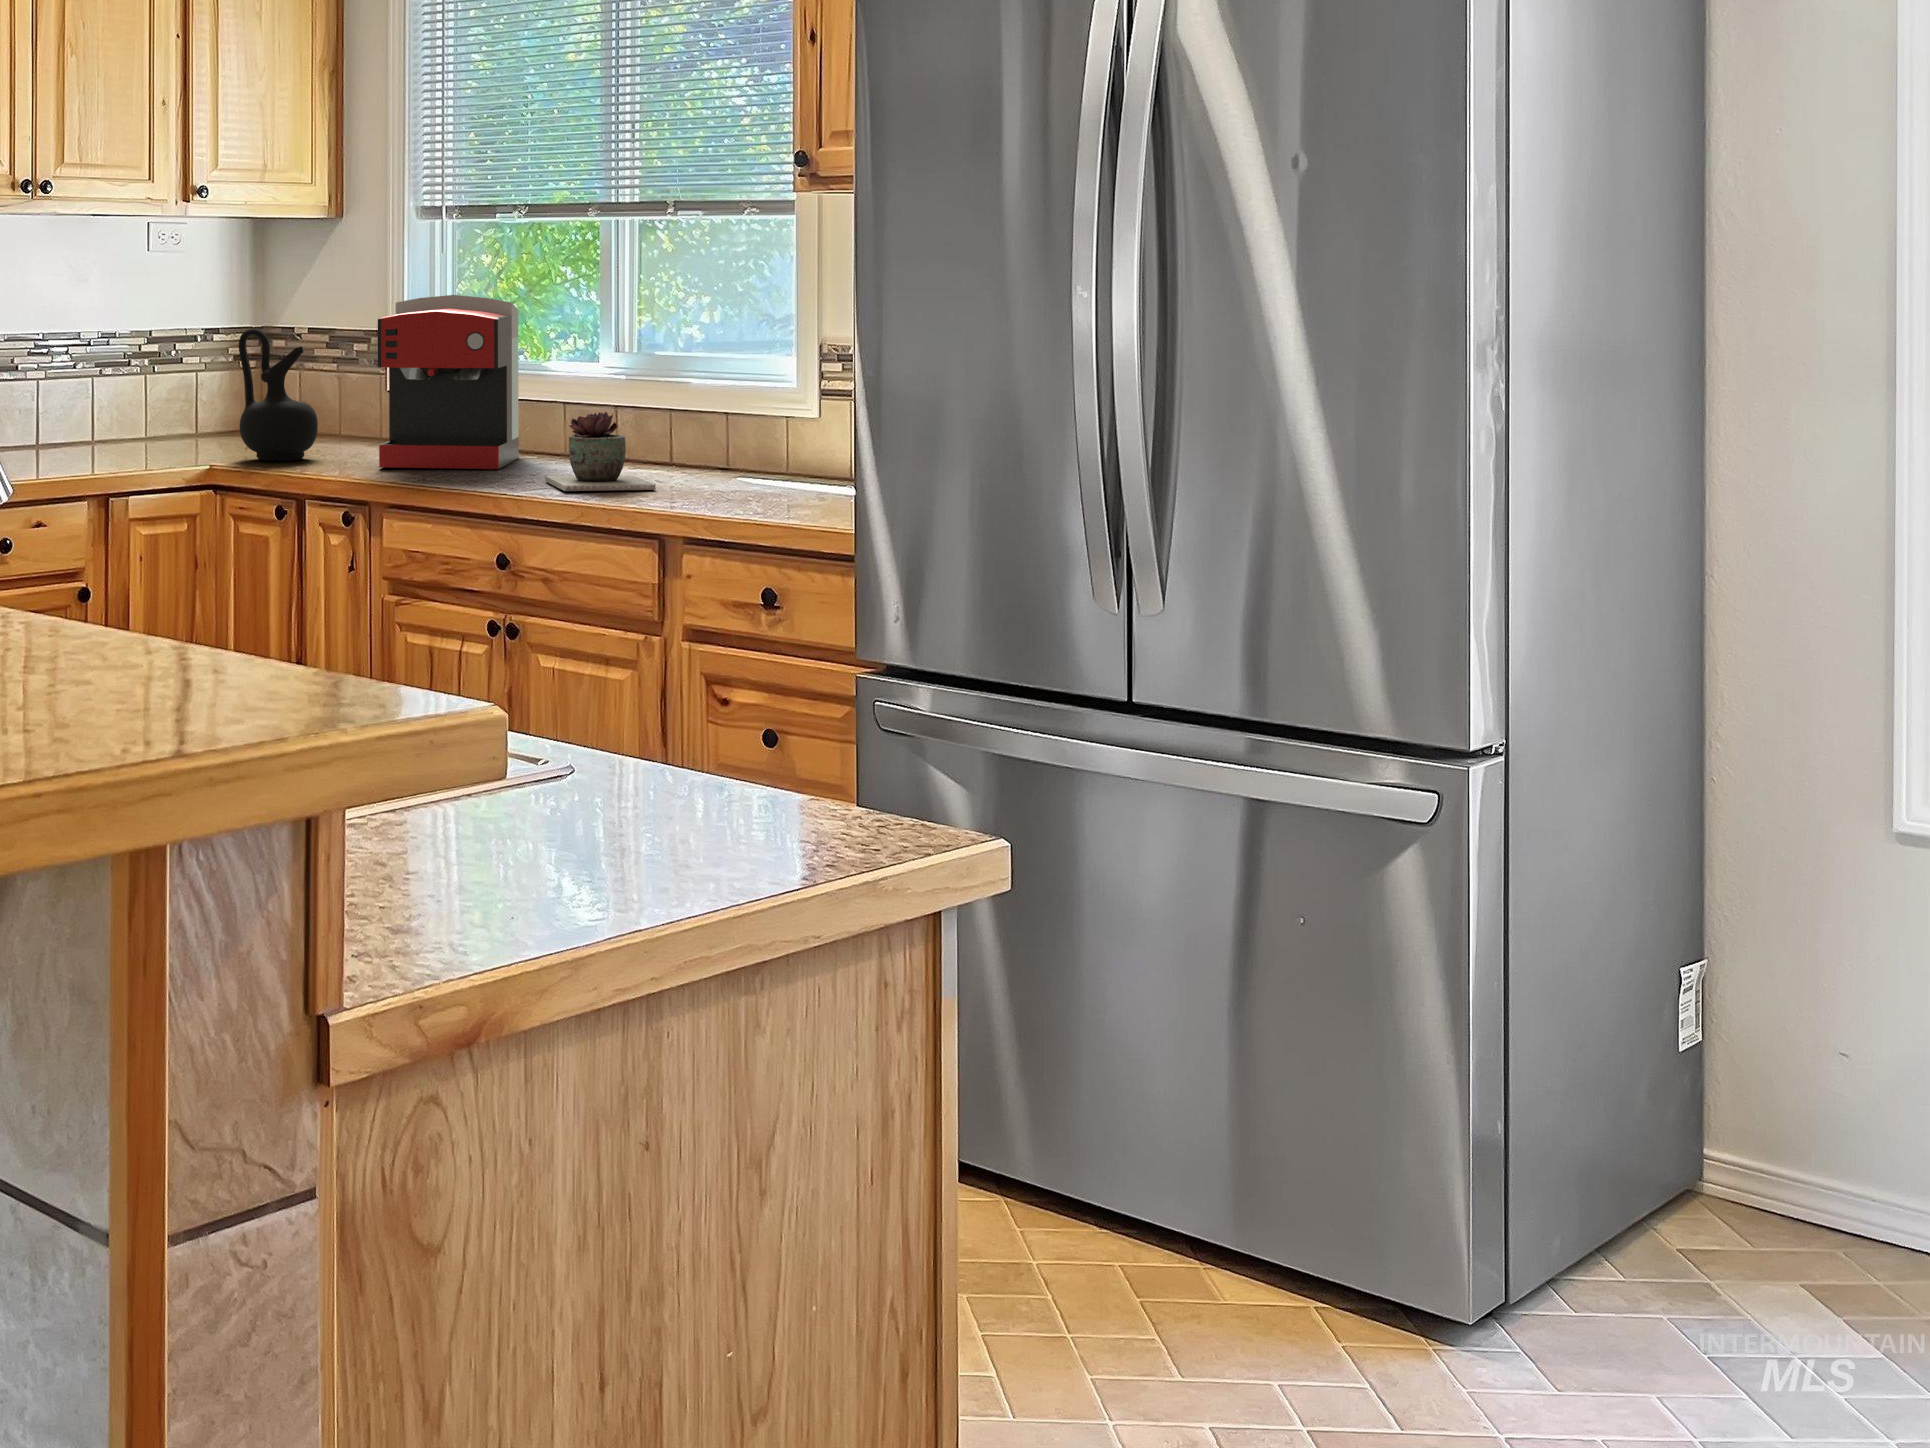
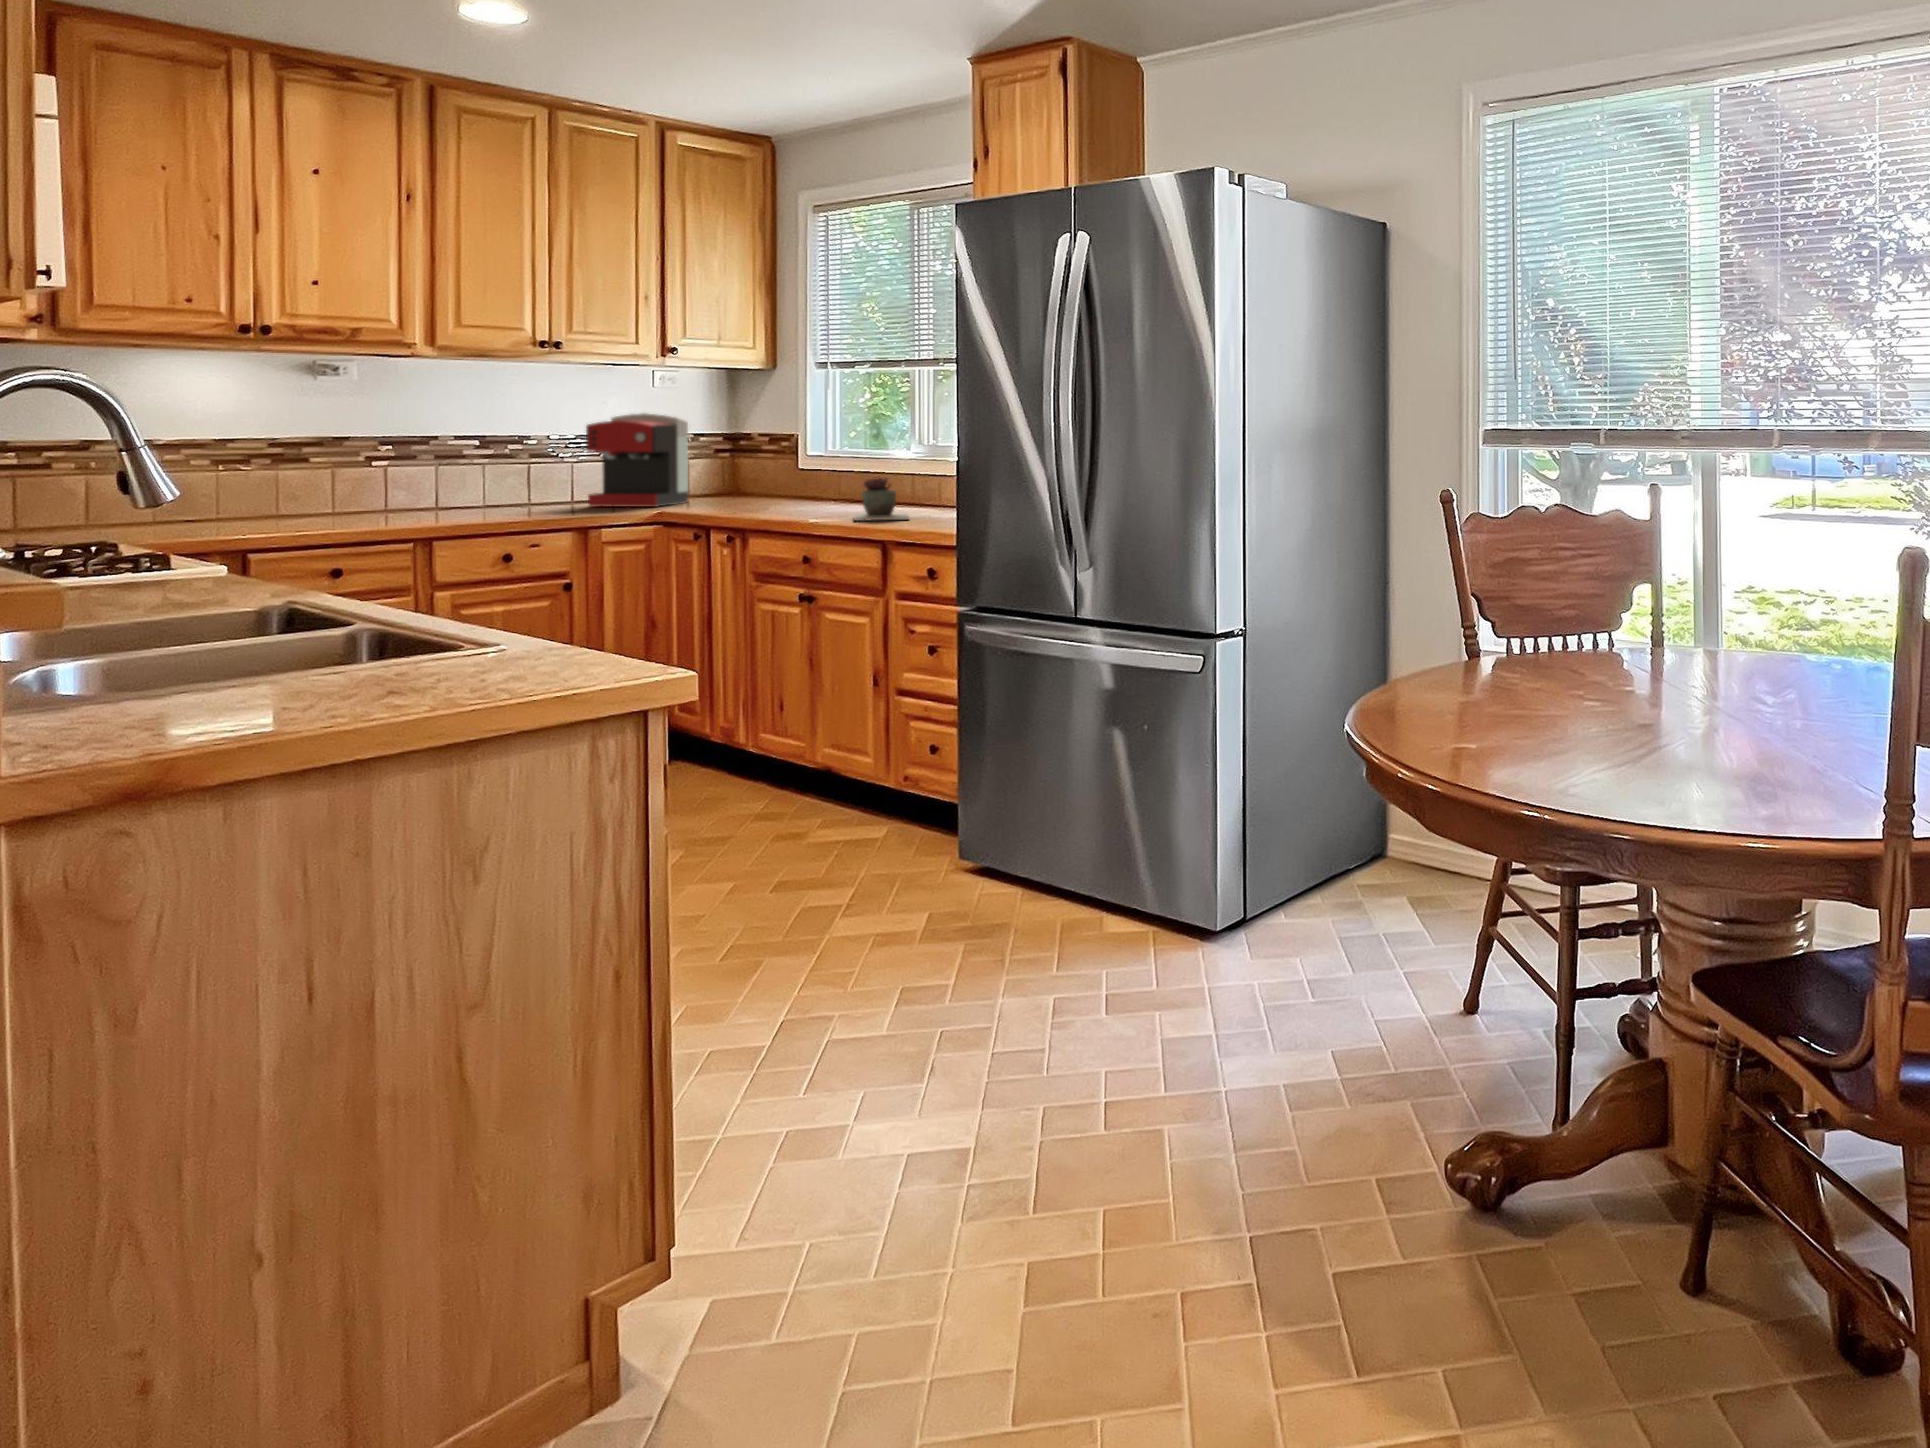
coffee maker: present [378,295,519,469] -> present [586,413,688,507]
ceramic jug: present [239,329,318,461] -> none [690,432,740,509]

